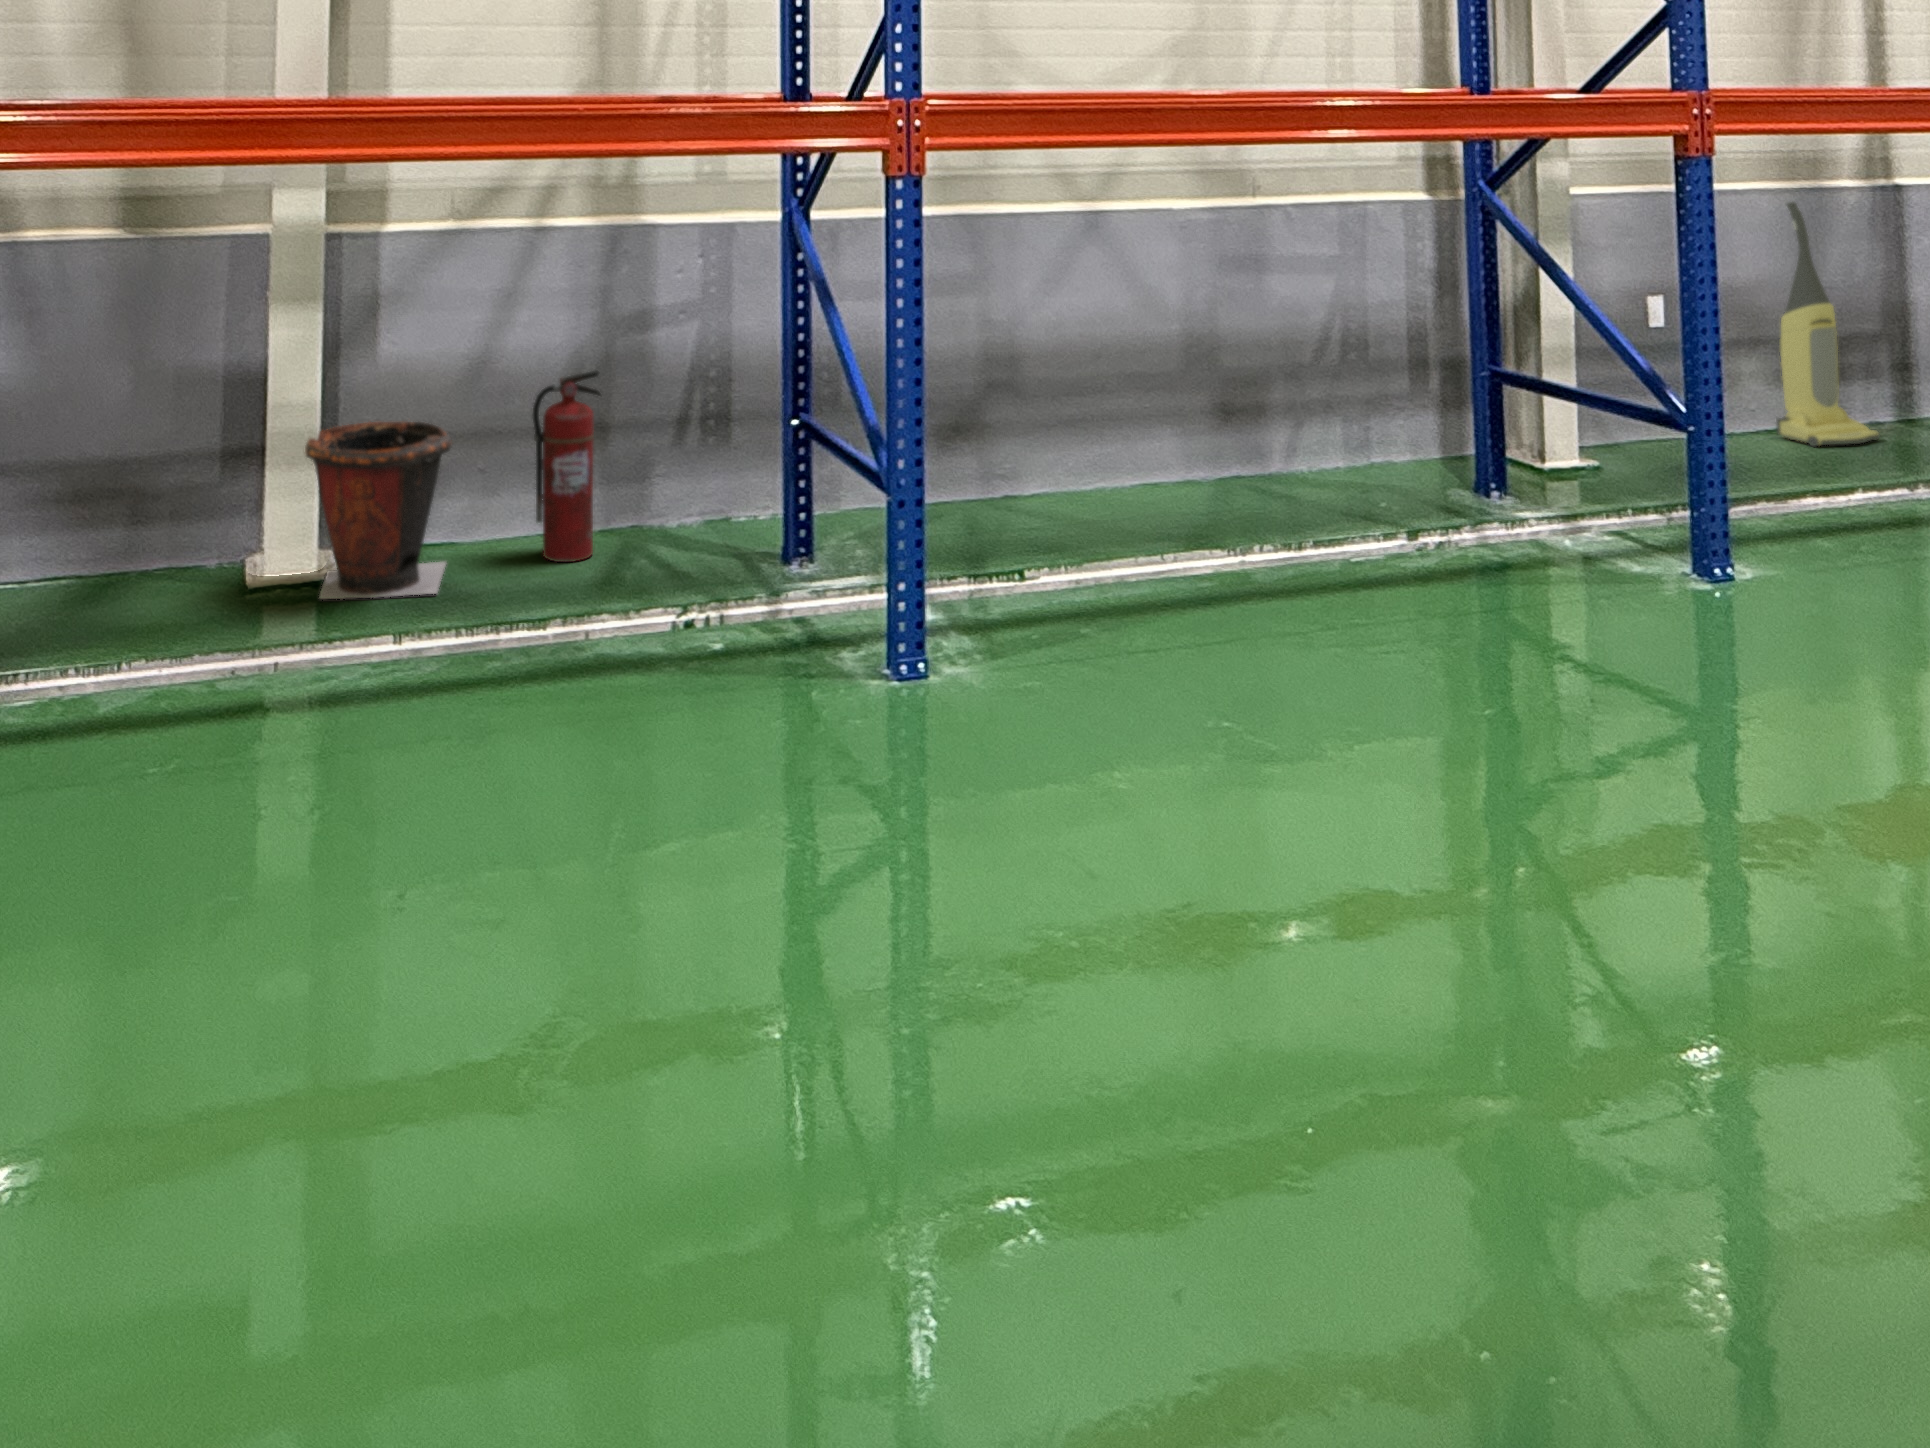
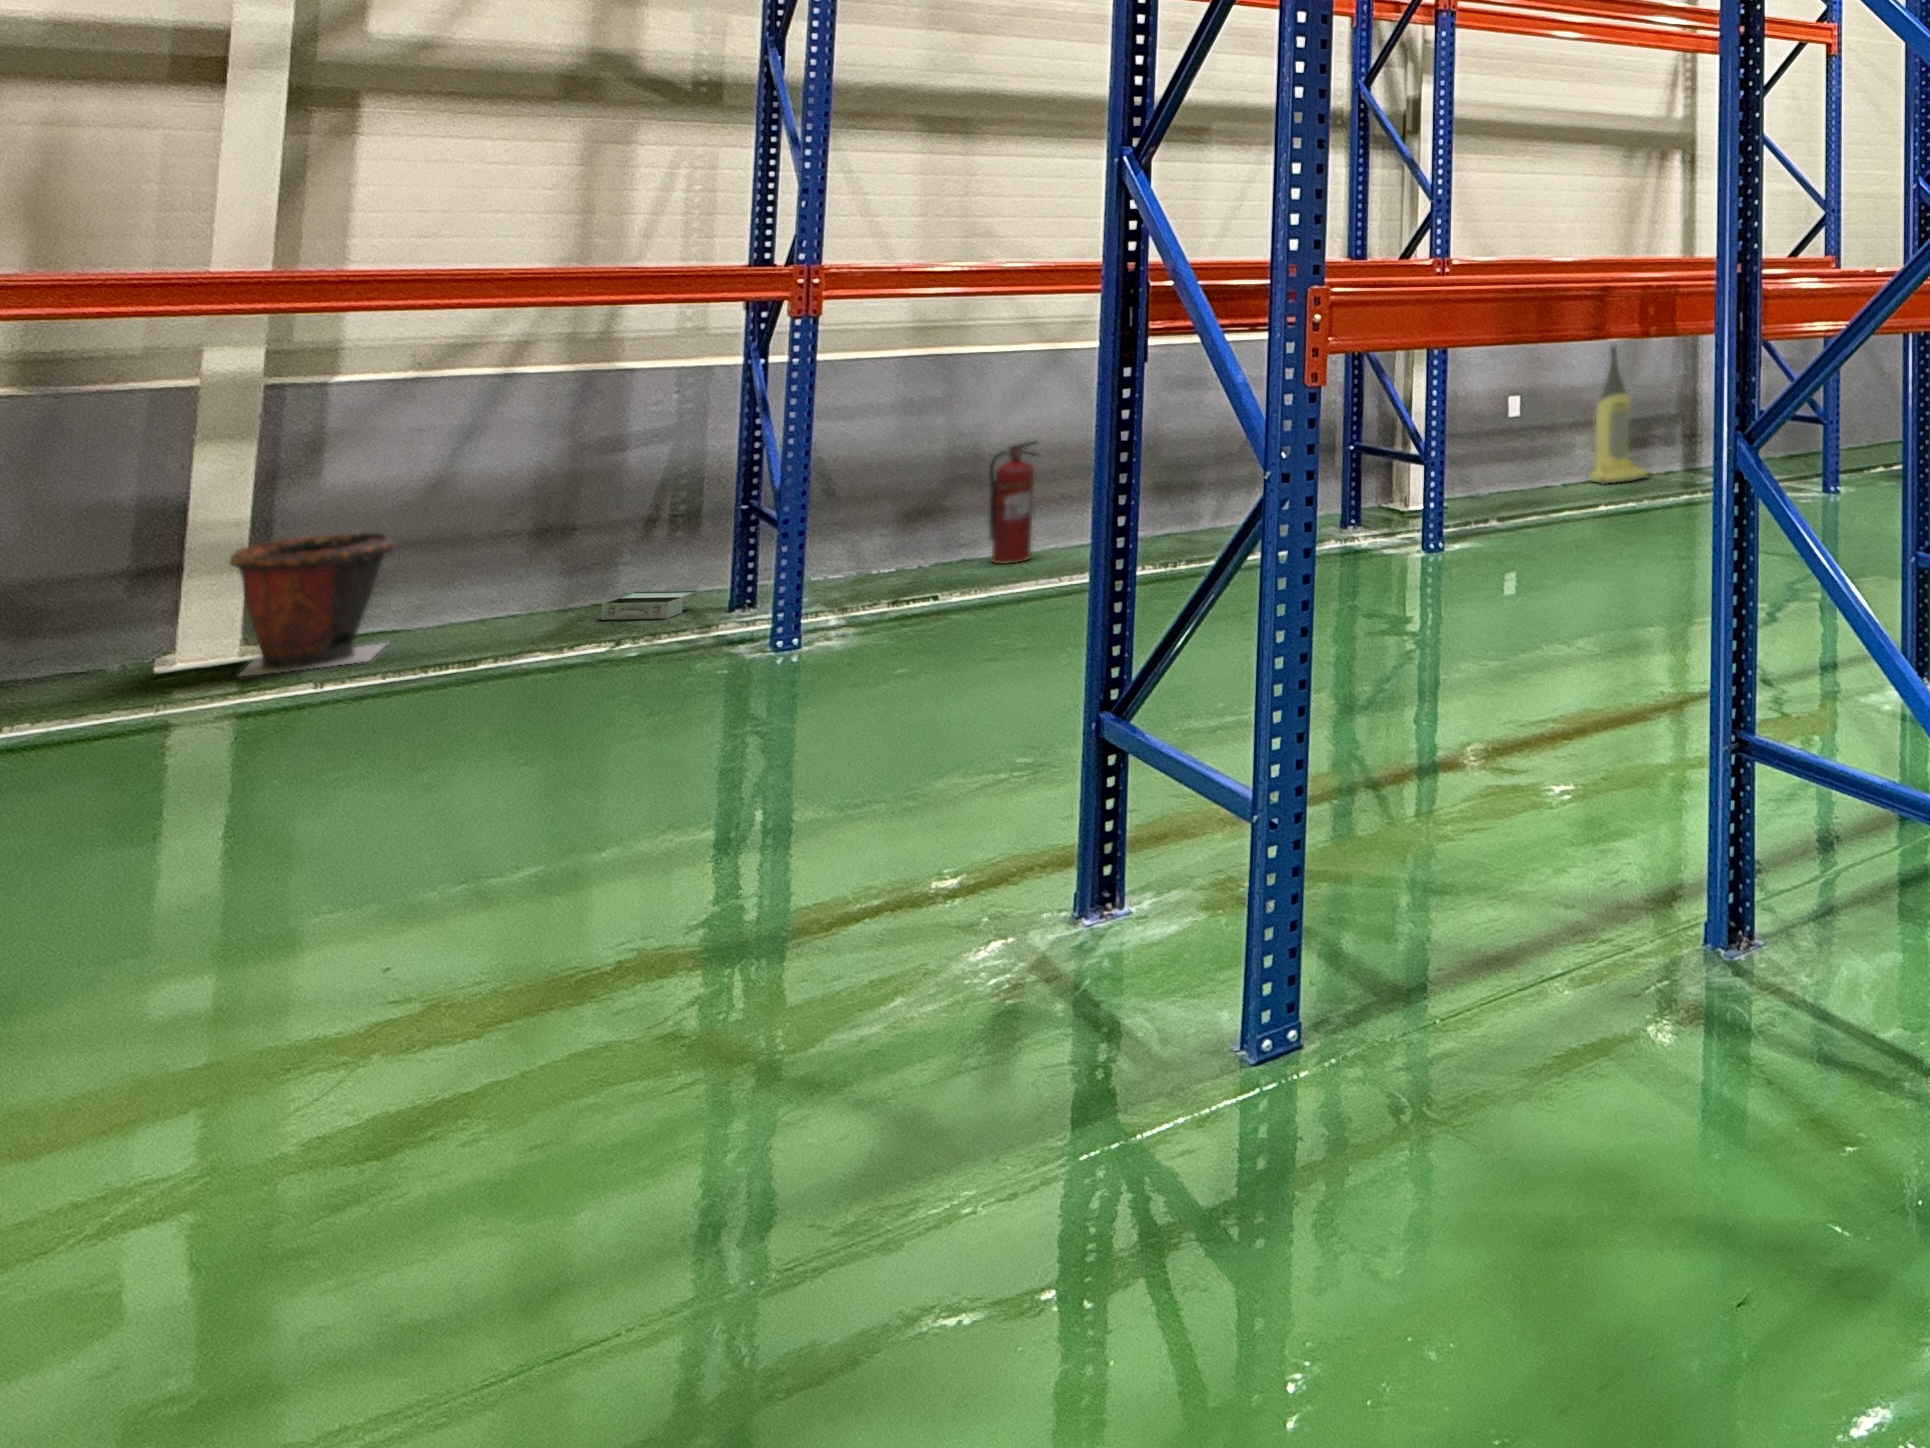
fire extinguisher: present [533,371,600,562] -> present [989,441,1037,564]
toolbox: none [646,516,741,562] -> present [601,591,697,620]

